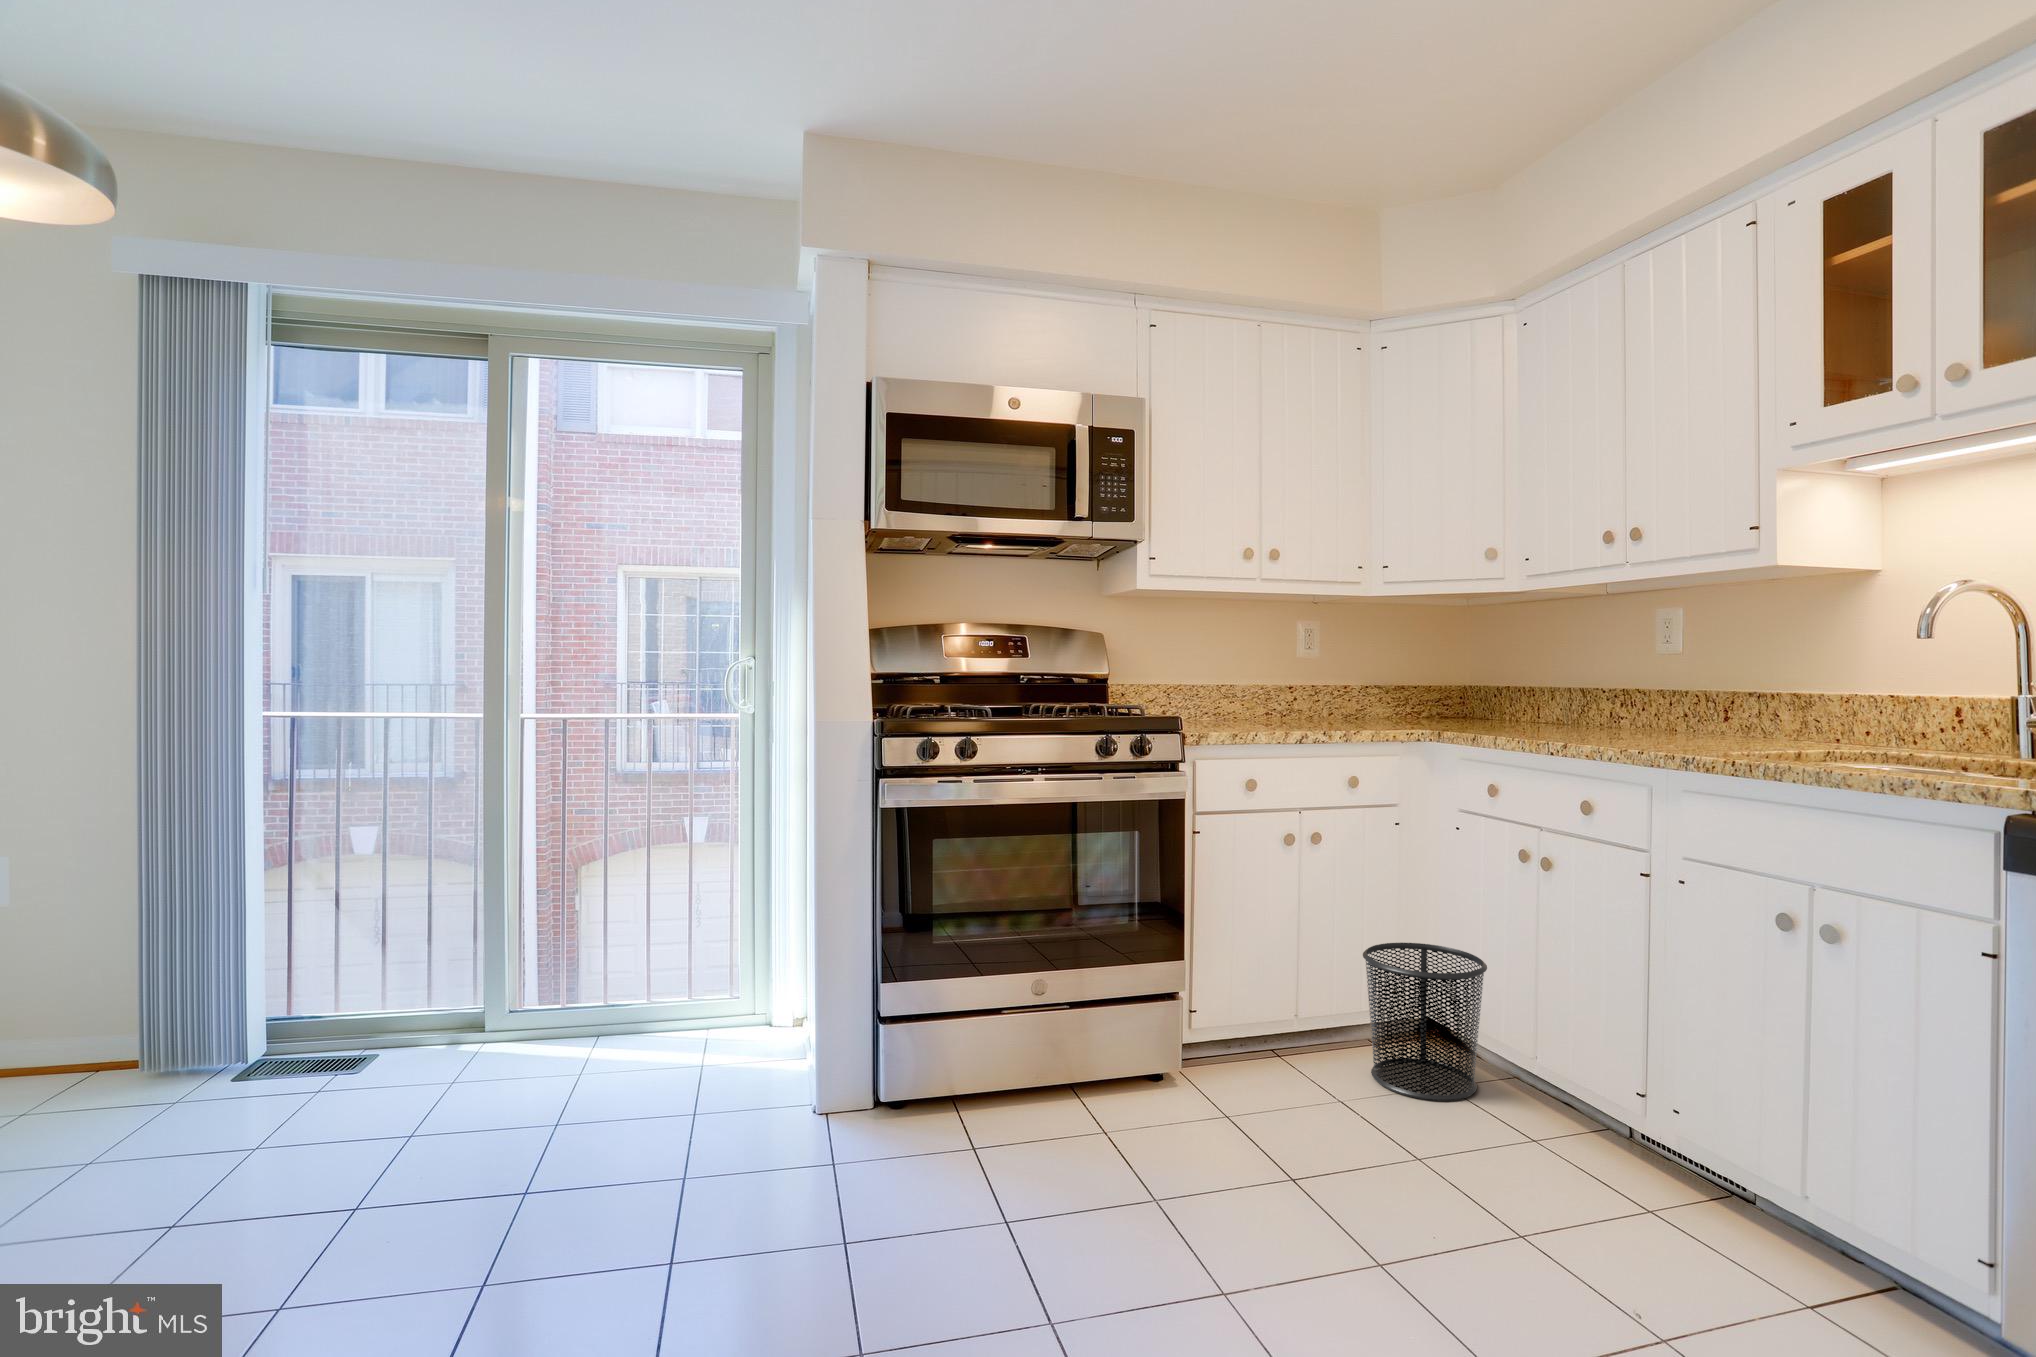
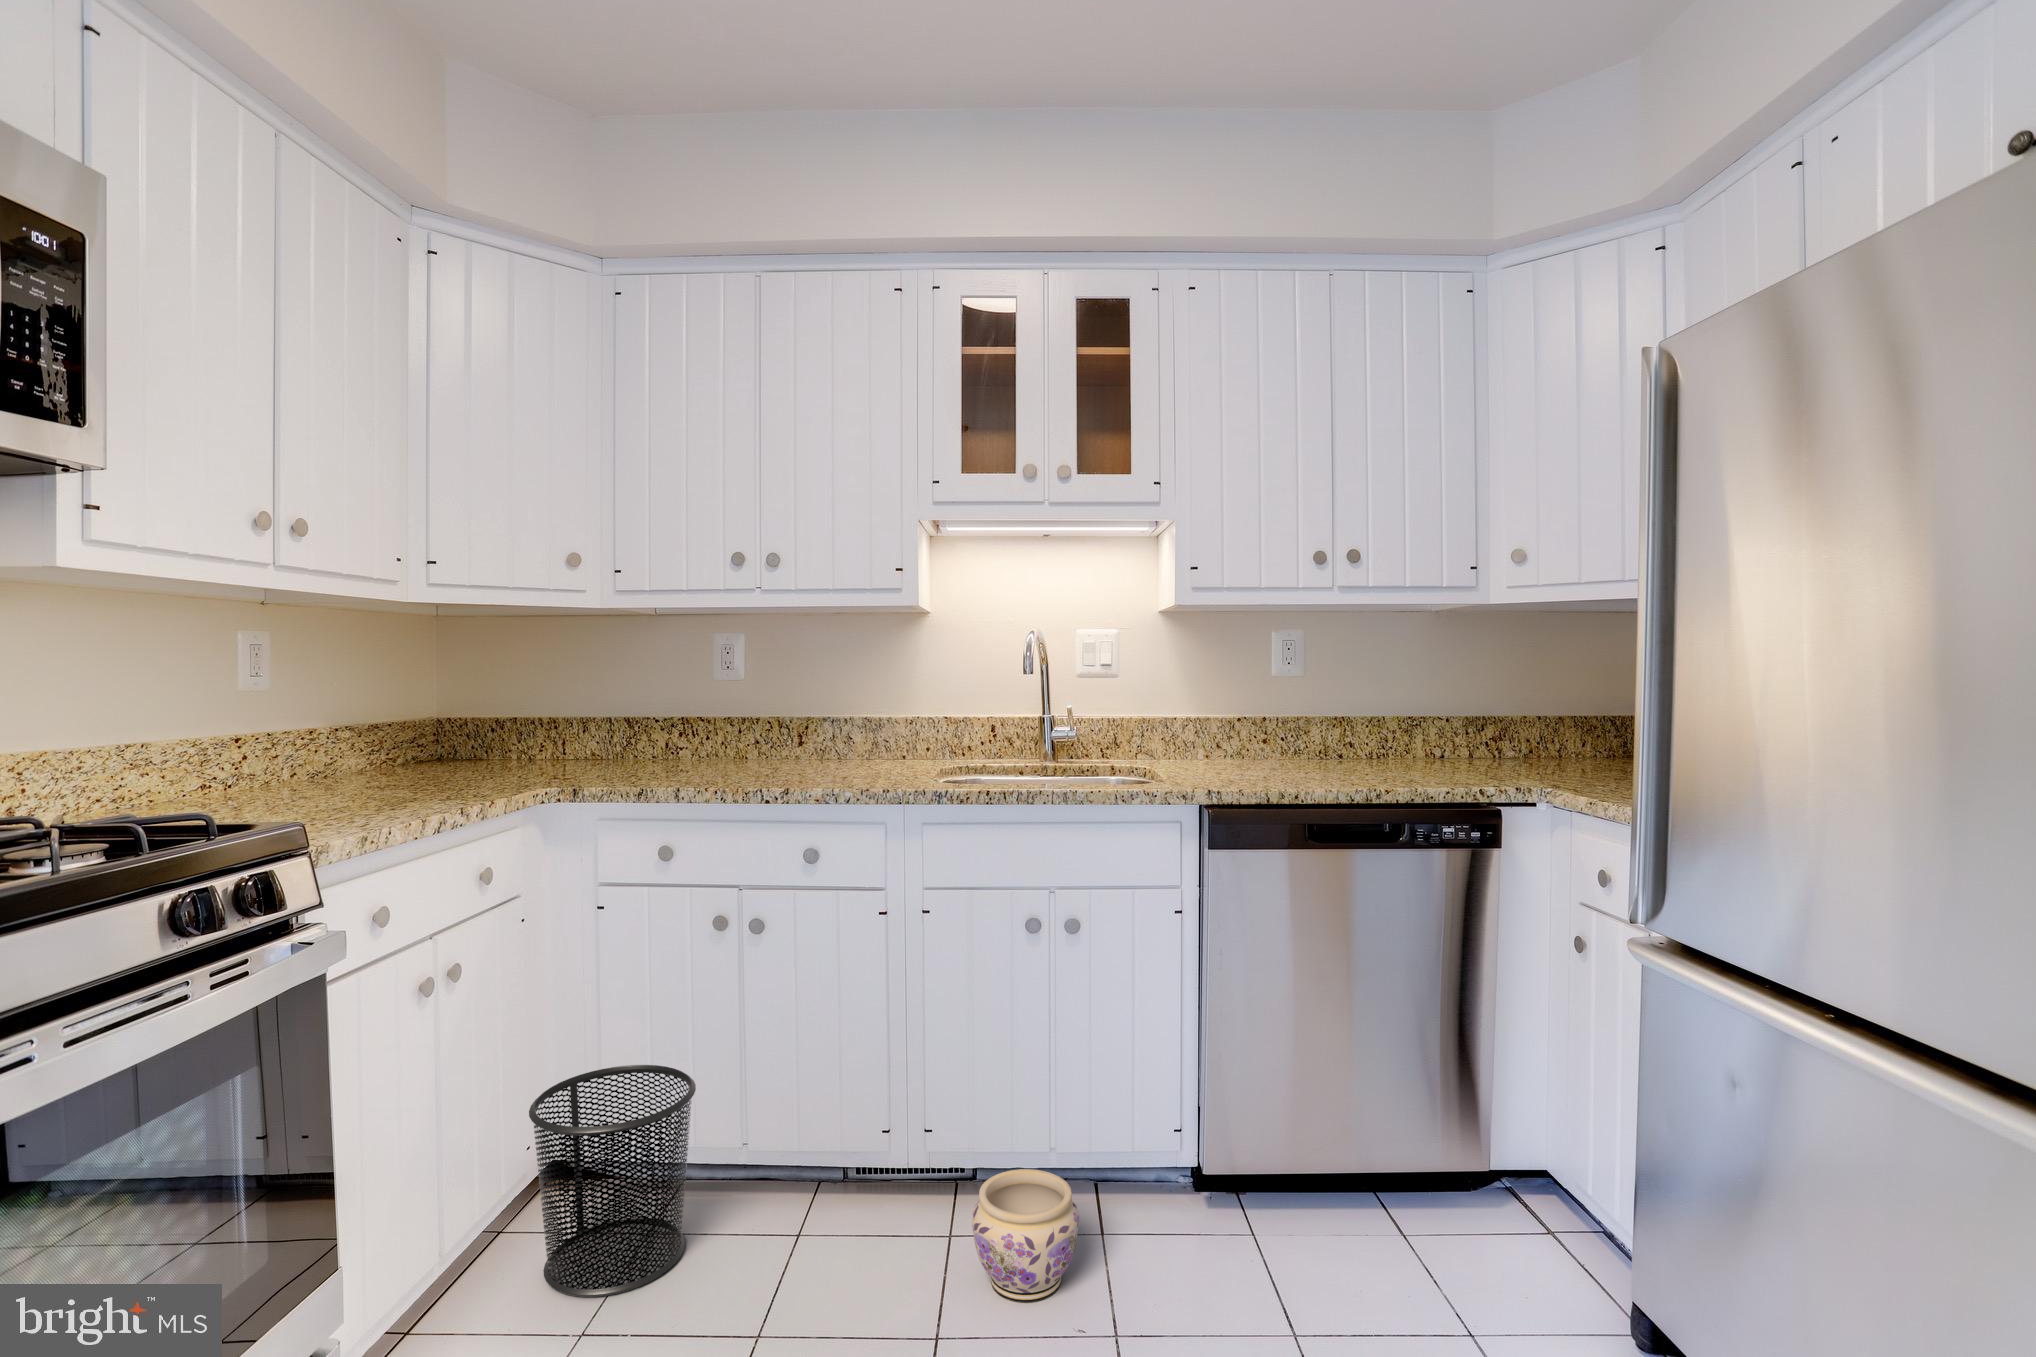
planter: none [1590,1143,1721,1279] -> present [972,1169,1079,1302]

